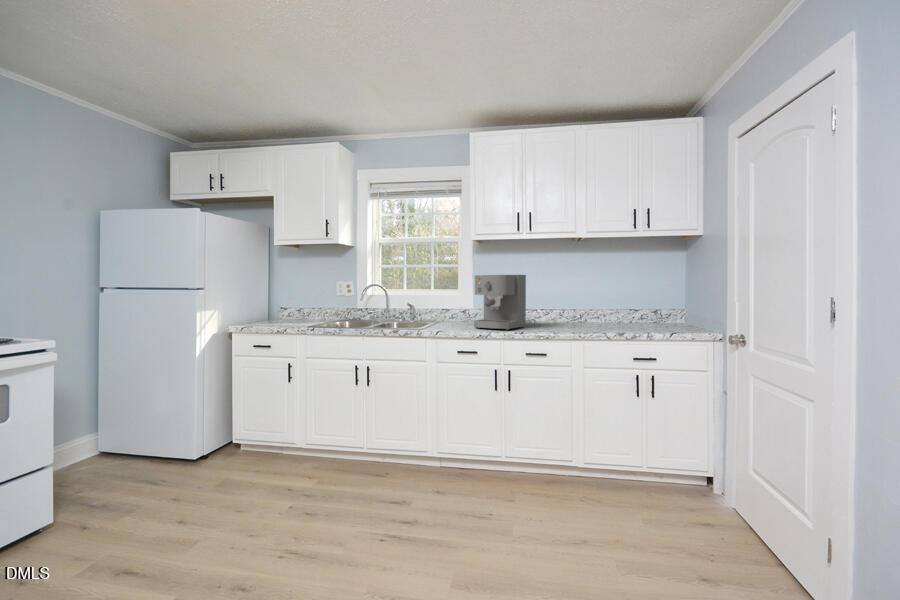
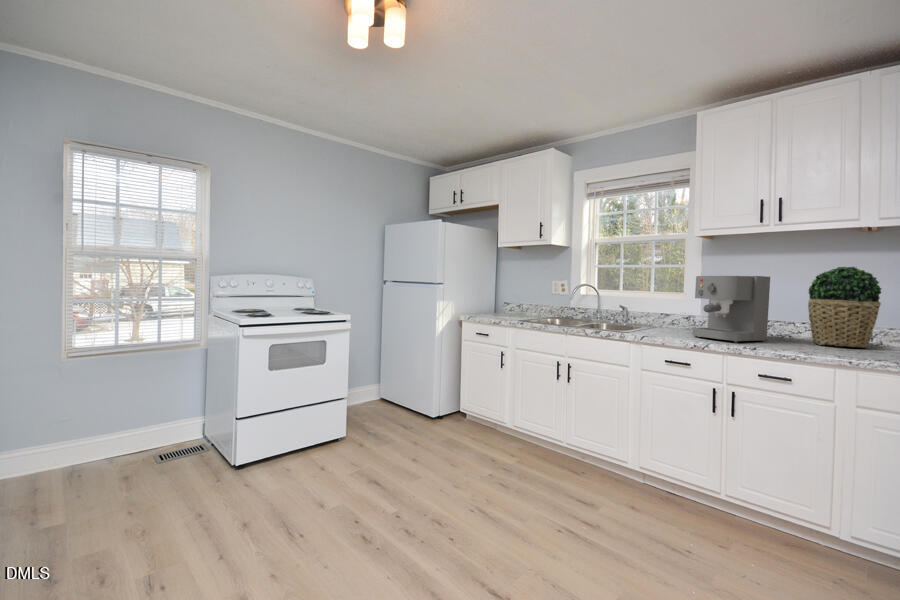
potted plant: none [549,266,591,327] -> present [808,267,881,347]

